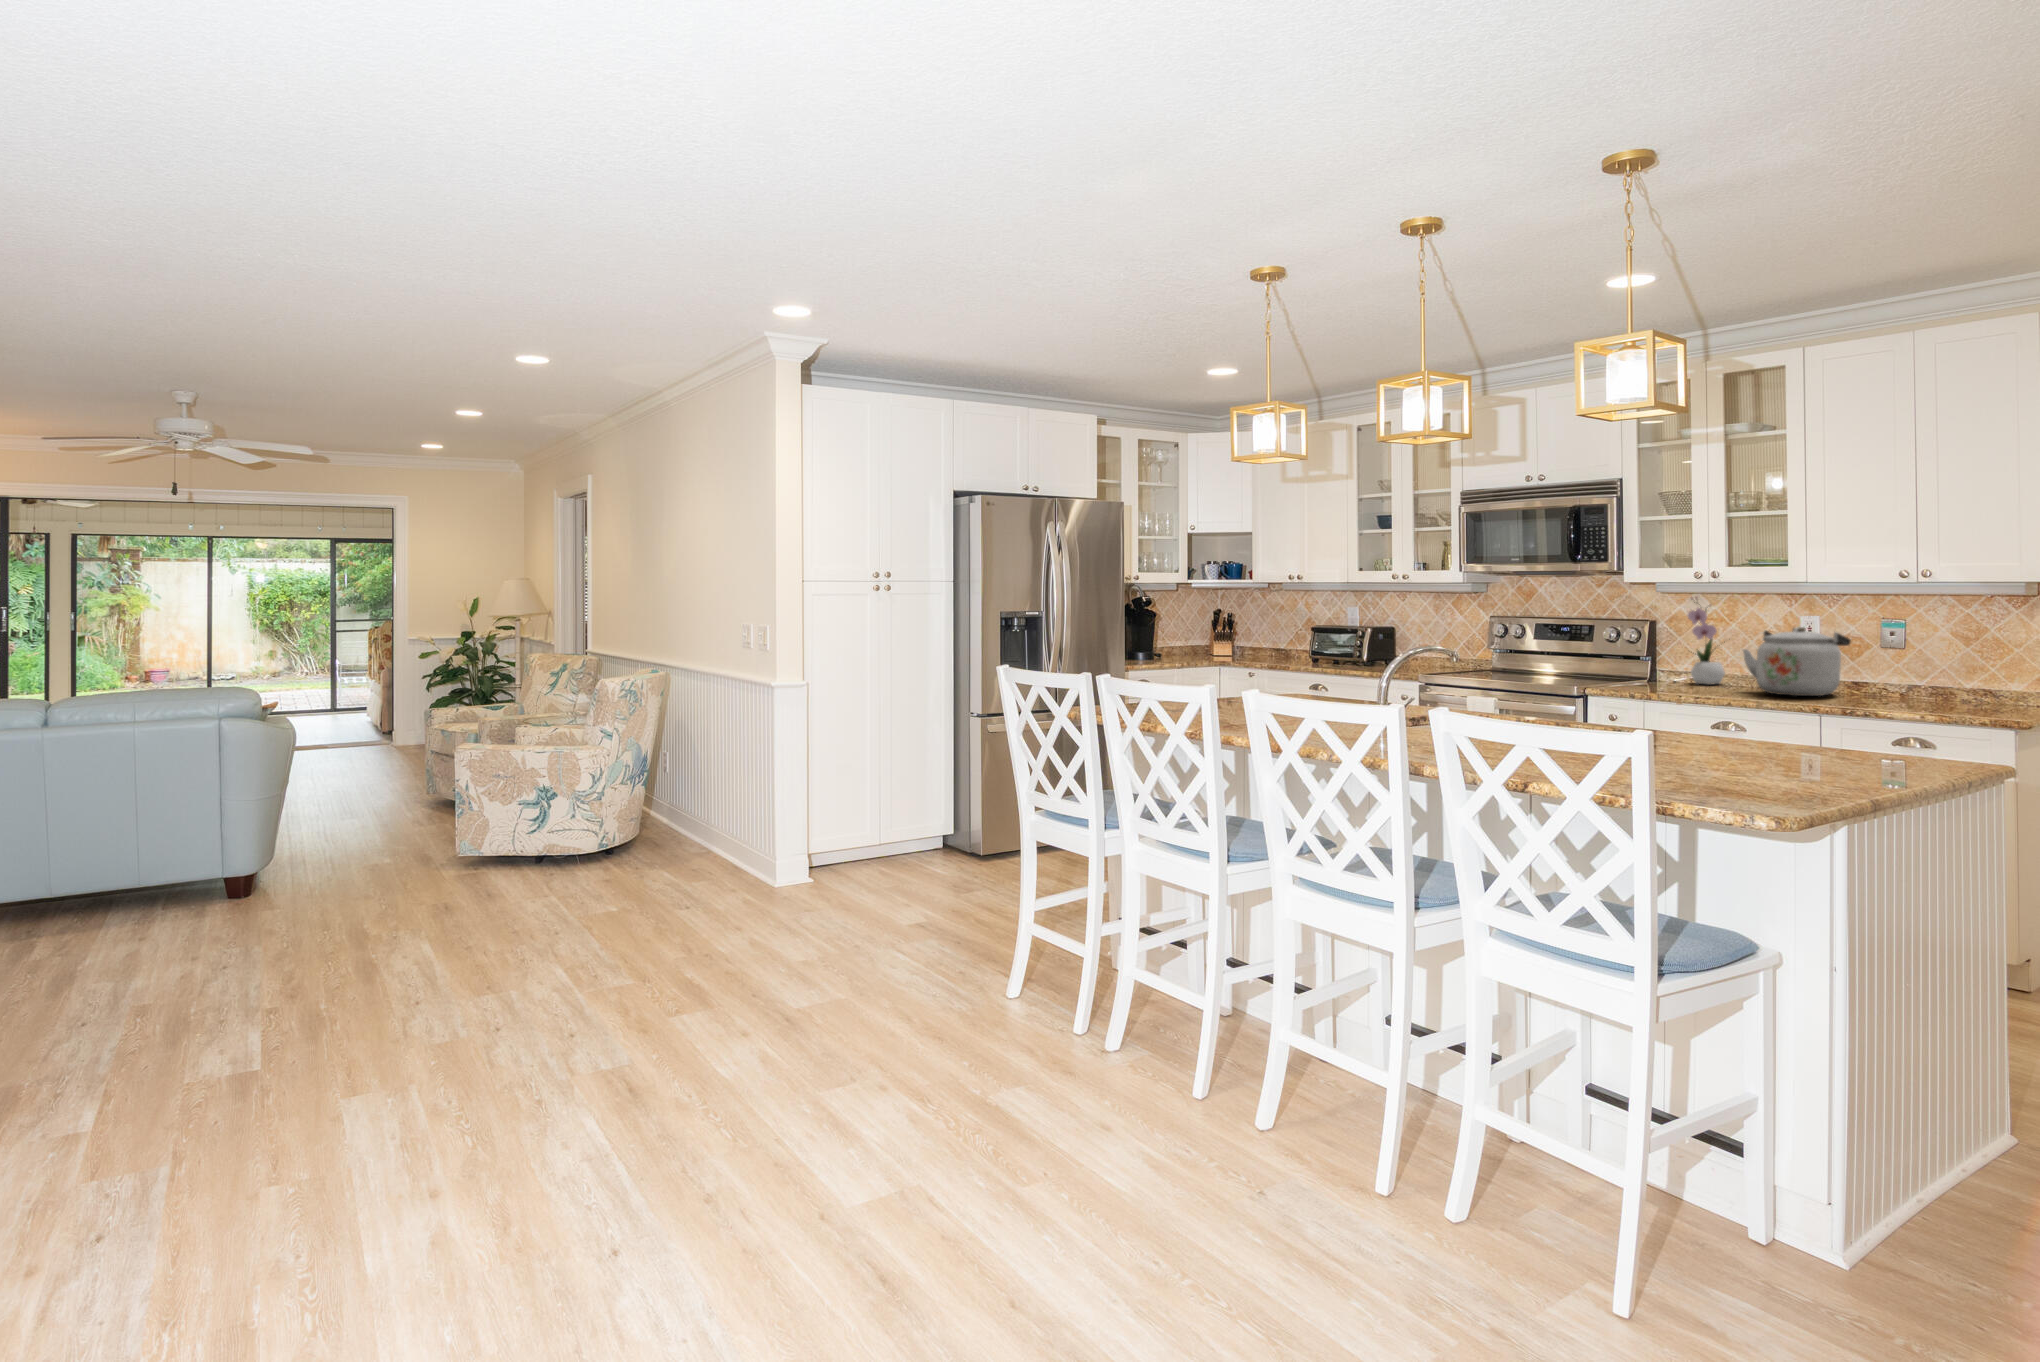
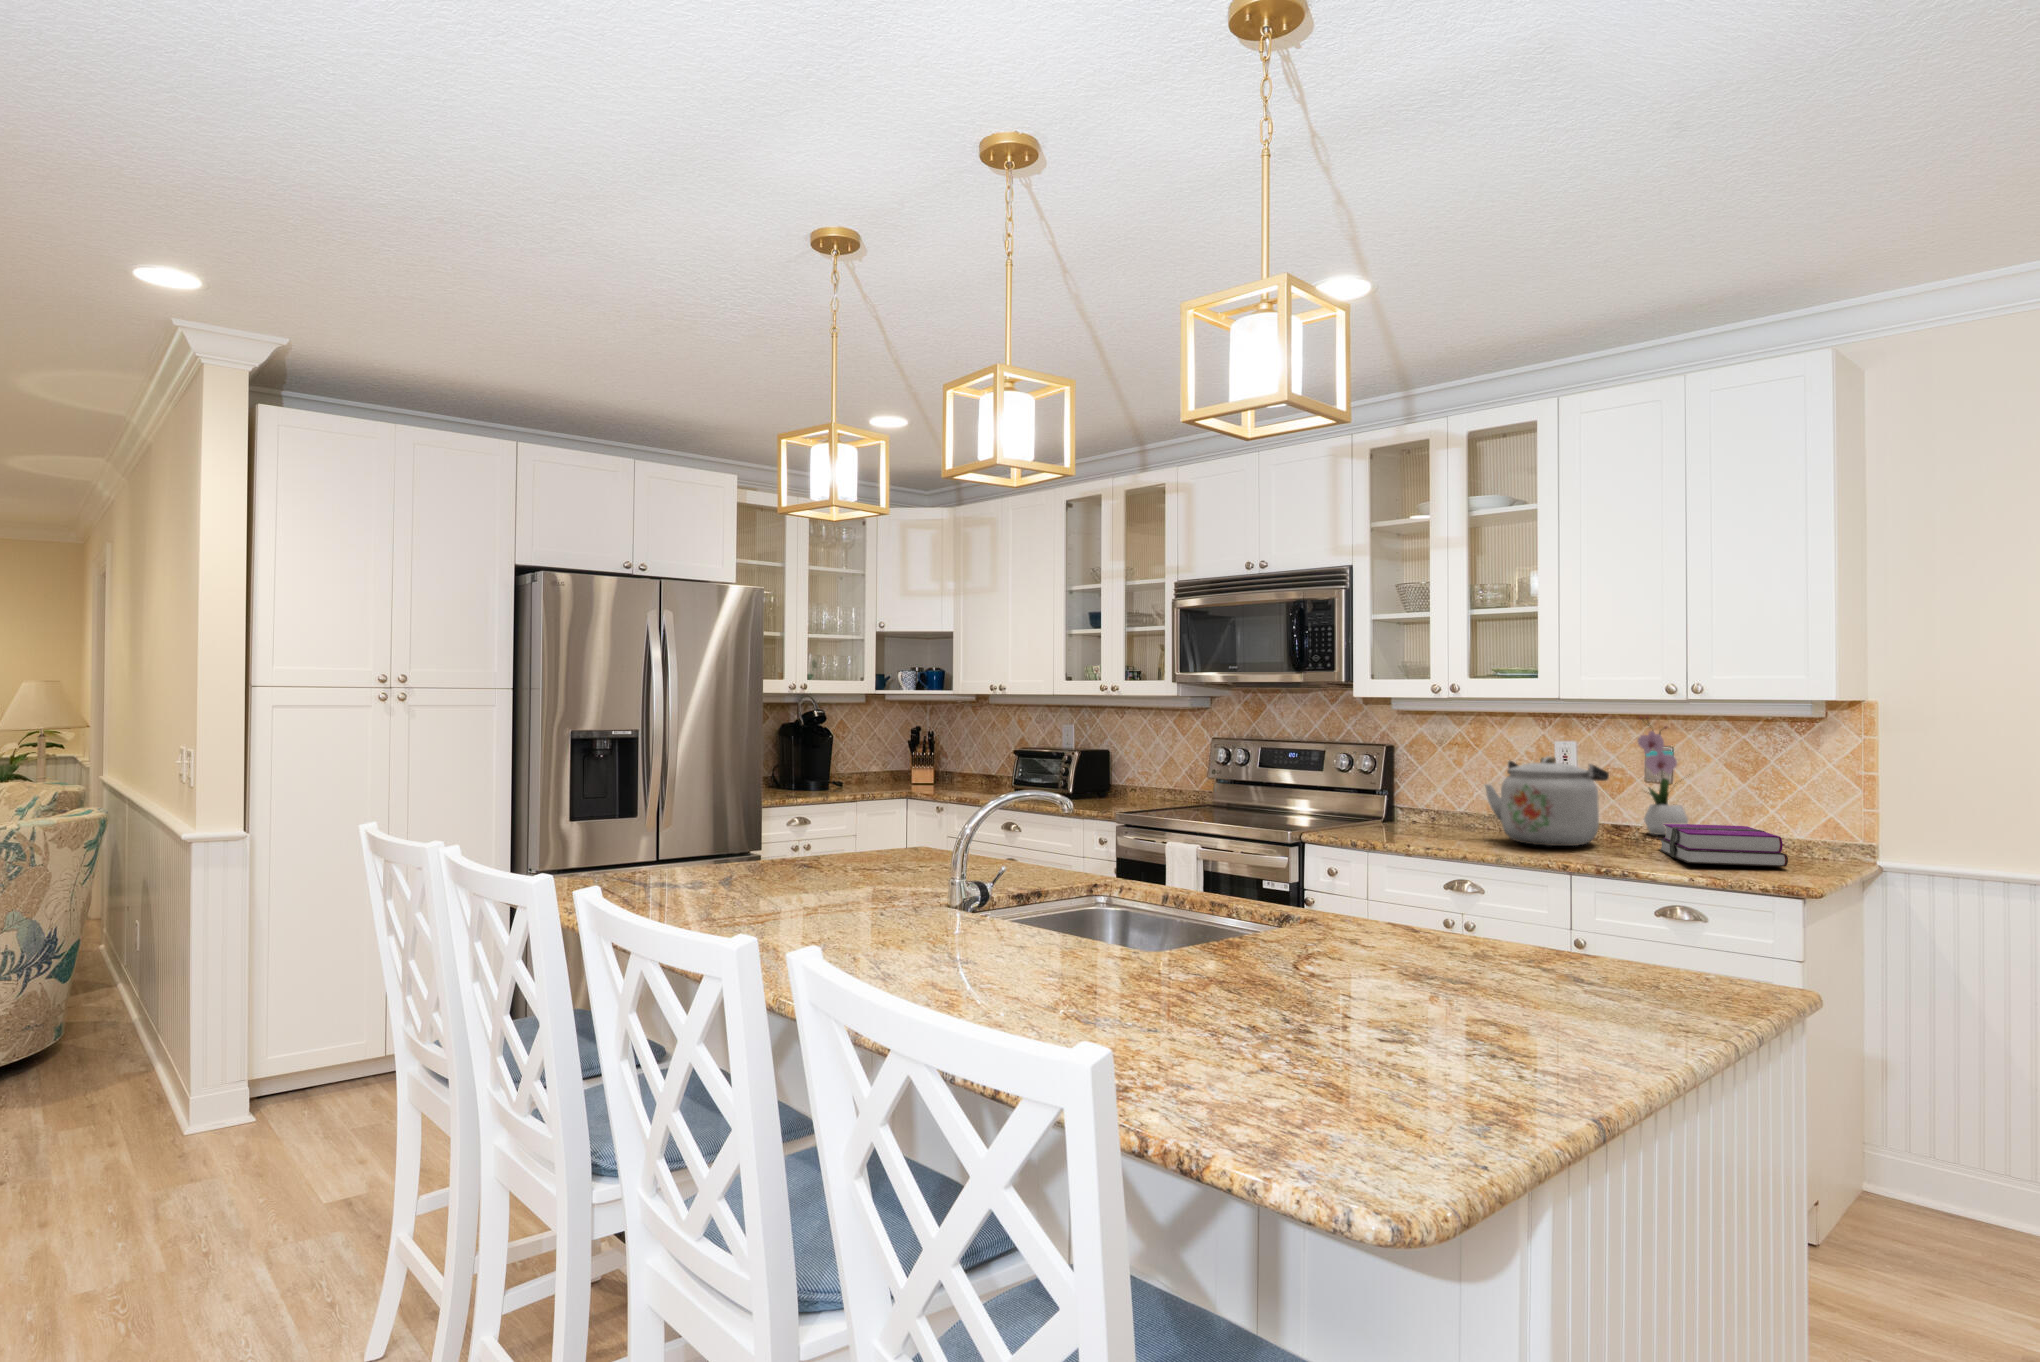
flower arrangement: present [1688,597,1725,685] -> present [1638,716,1688,835]
hardback book: none [1891,678,2000,708] -> present [1659,823,1788,867]

